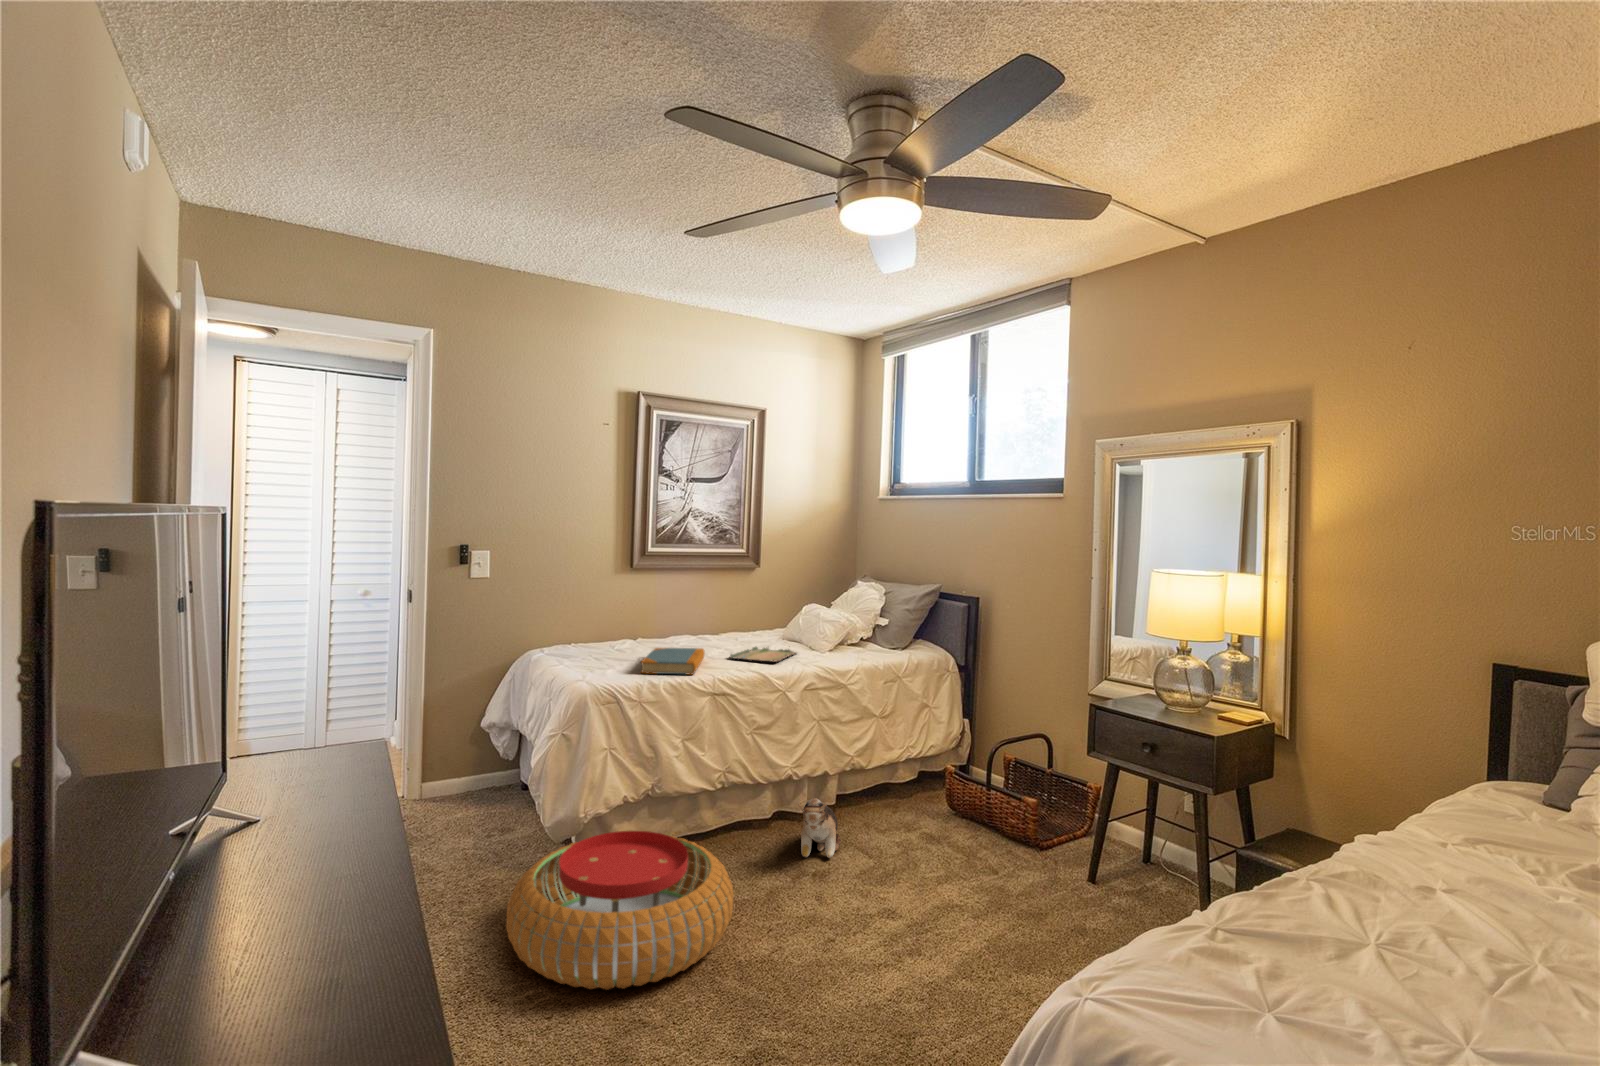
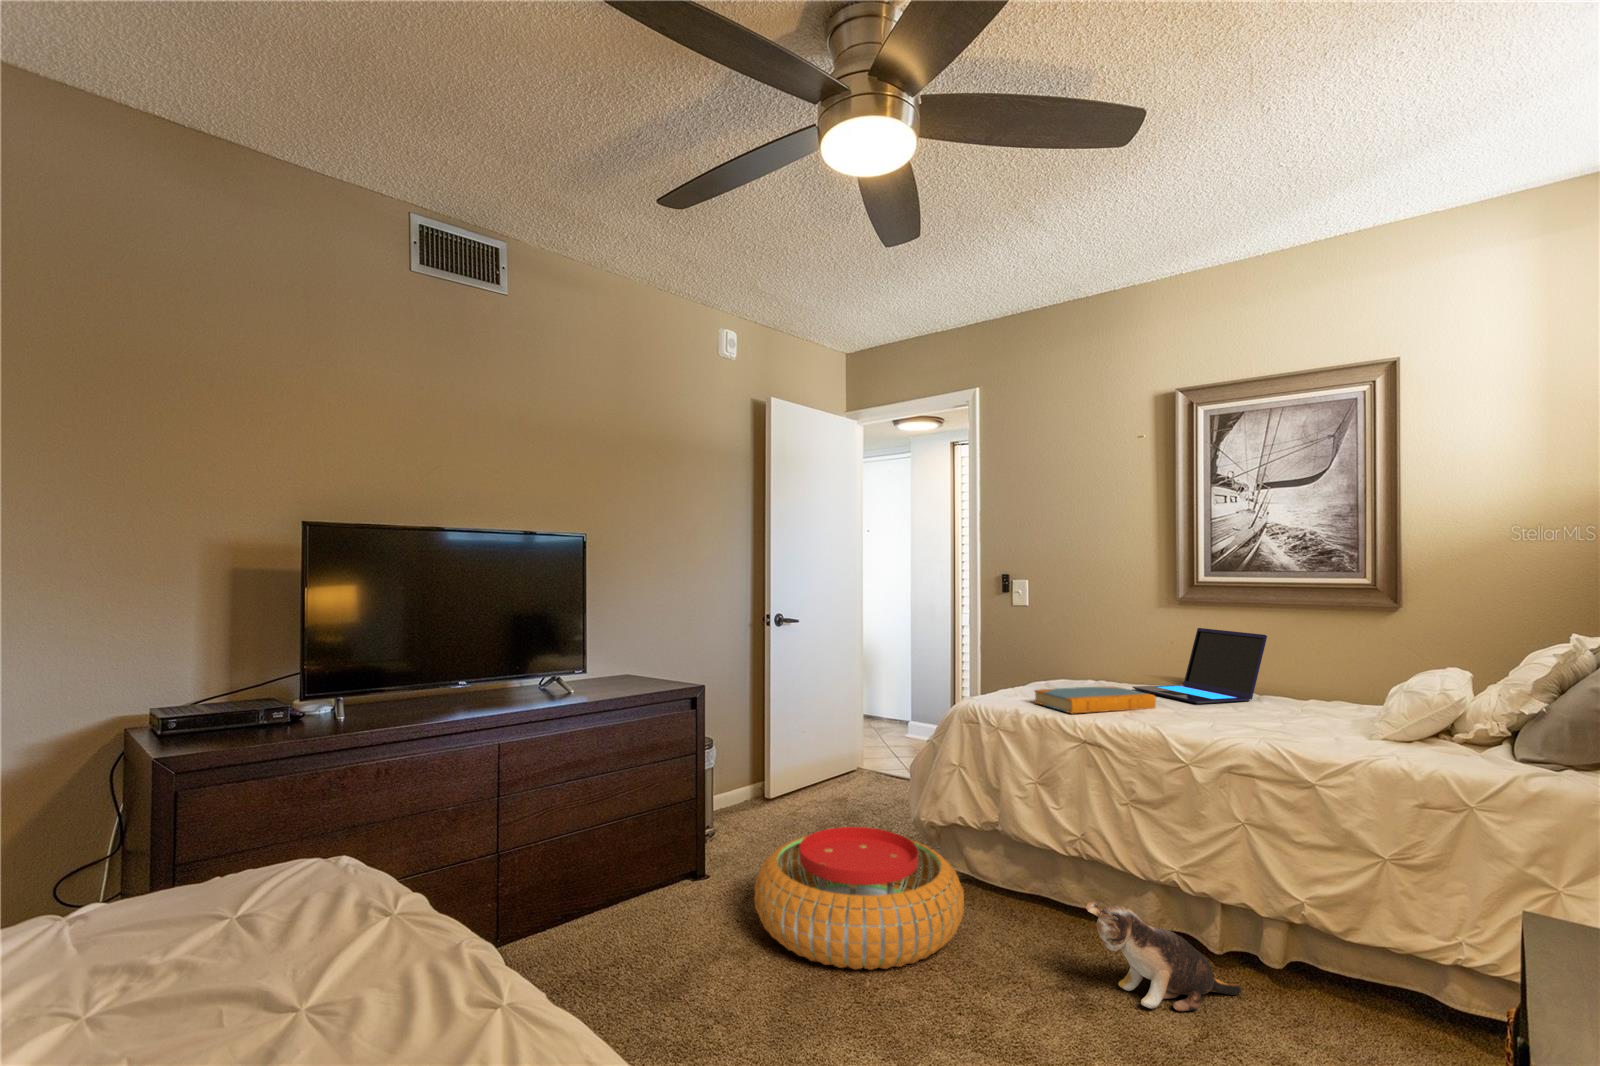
laptop: none [639,591,718,650] -> present [1133,628,1267,704]
tray: present [730,647,796,662] -> none [1179,707,1304,729]

